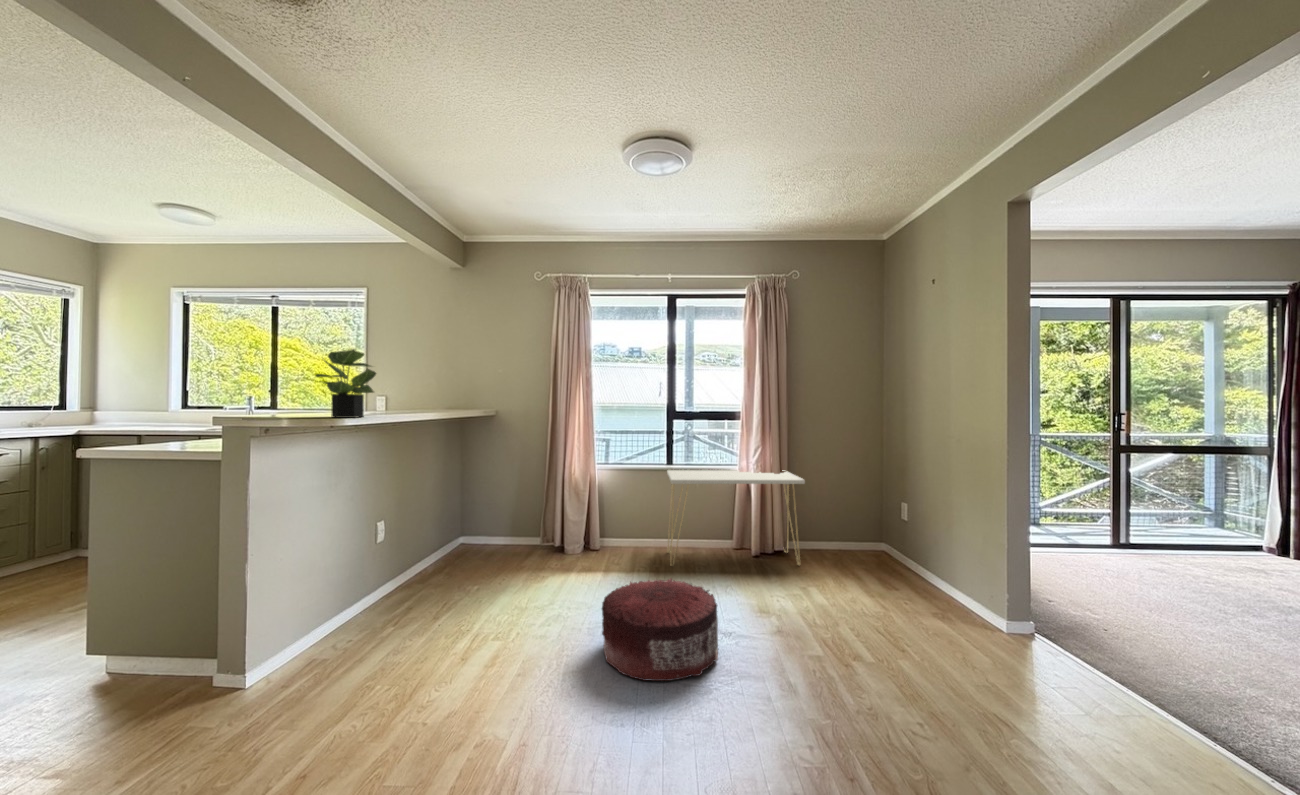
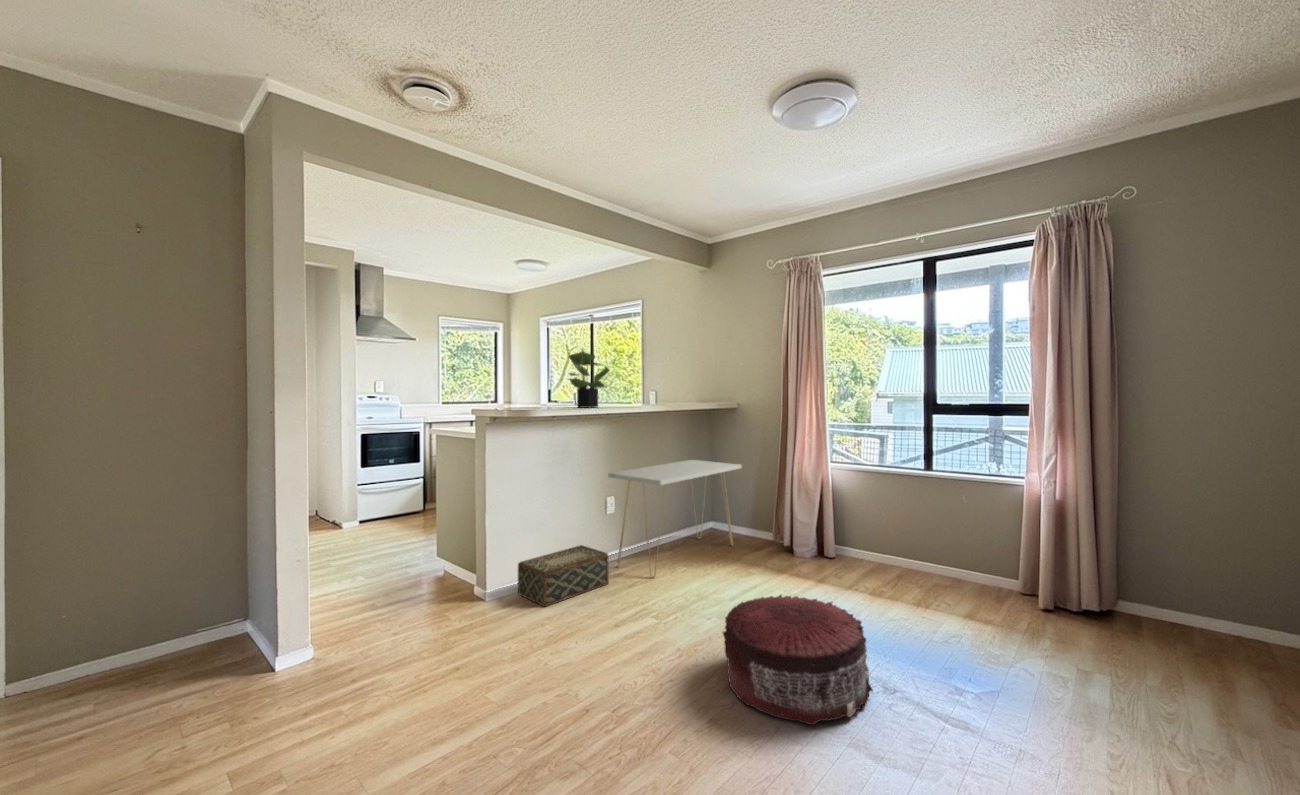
console table: present [667,470,805,566] -> present [608,460,742,578]
woven basket: none [291,586,405,668] -> present [518,545,609,606]

